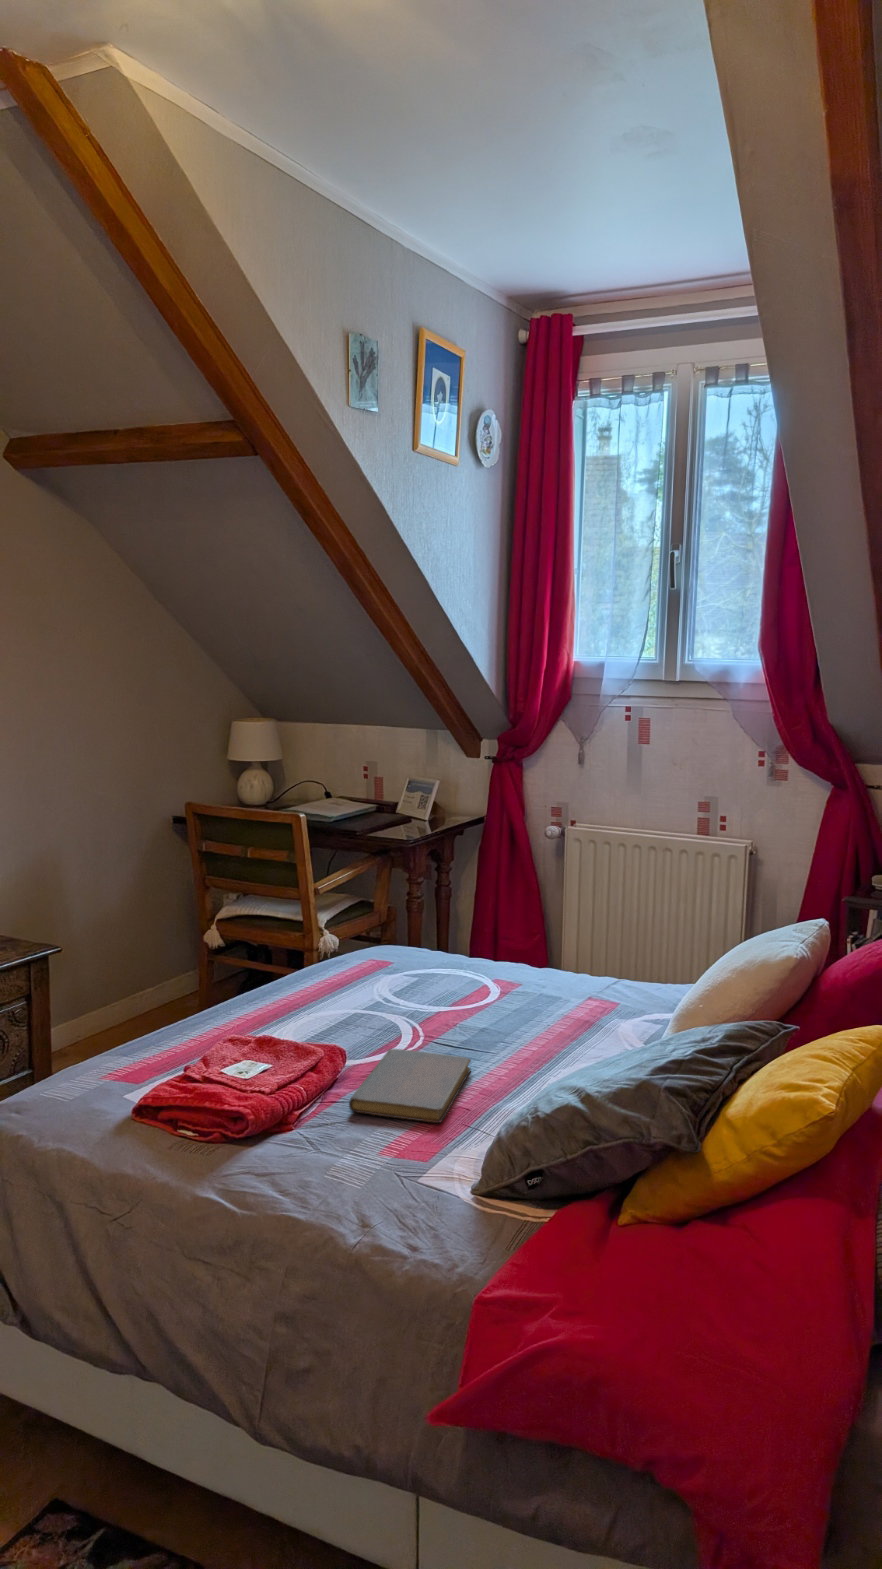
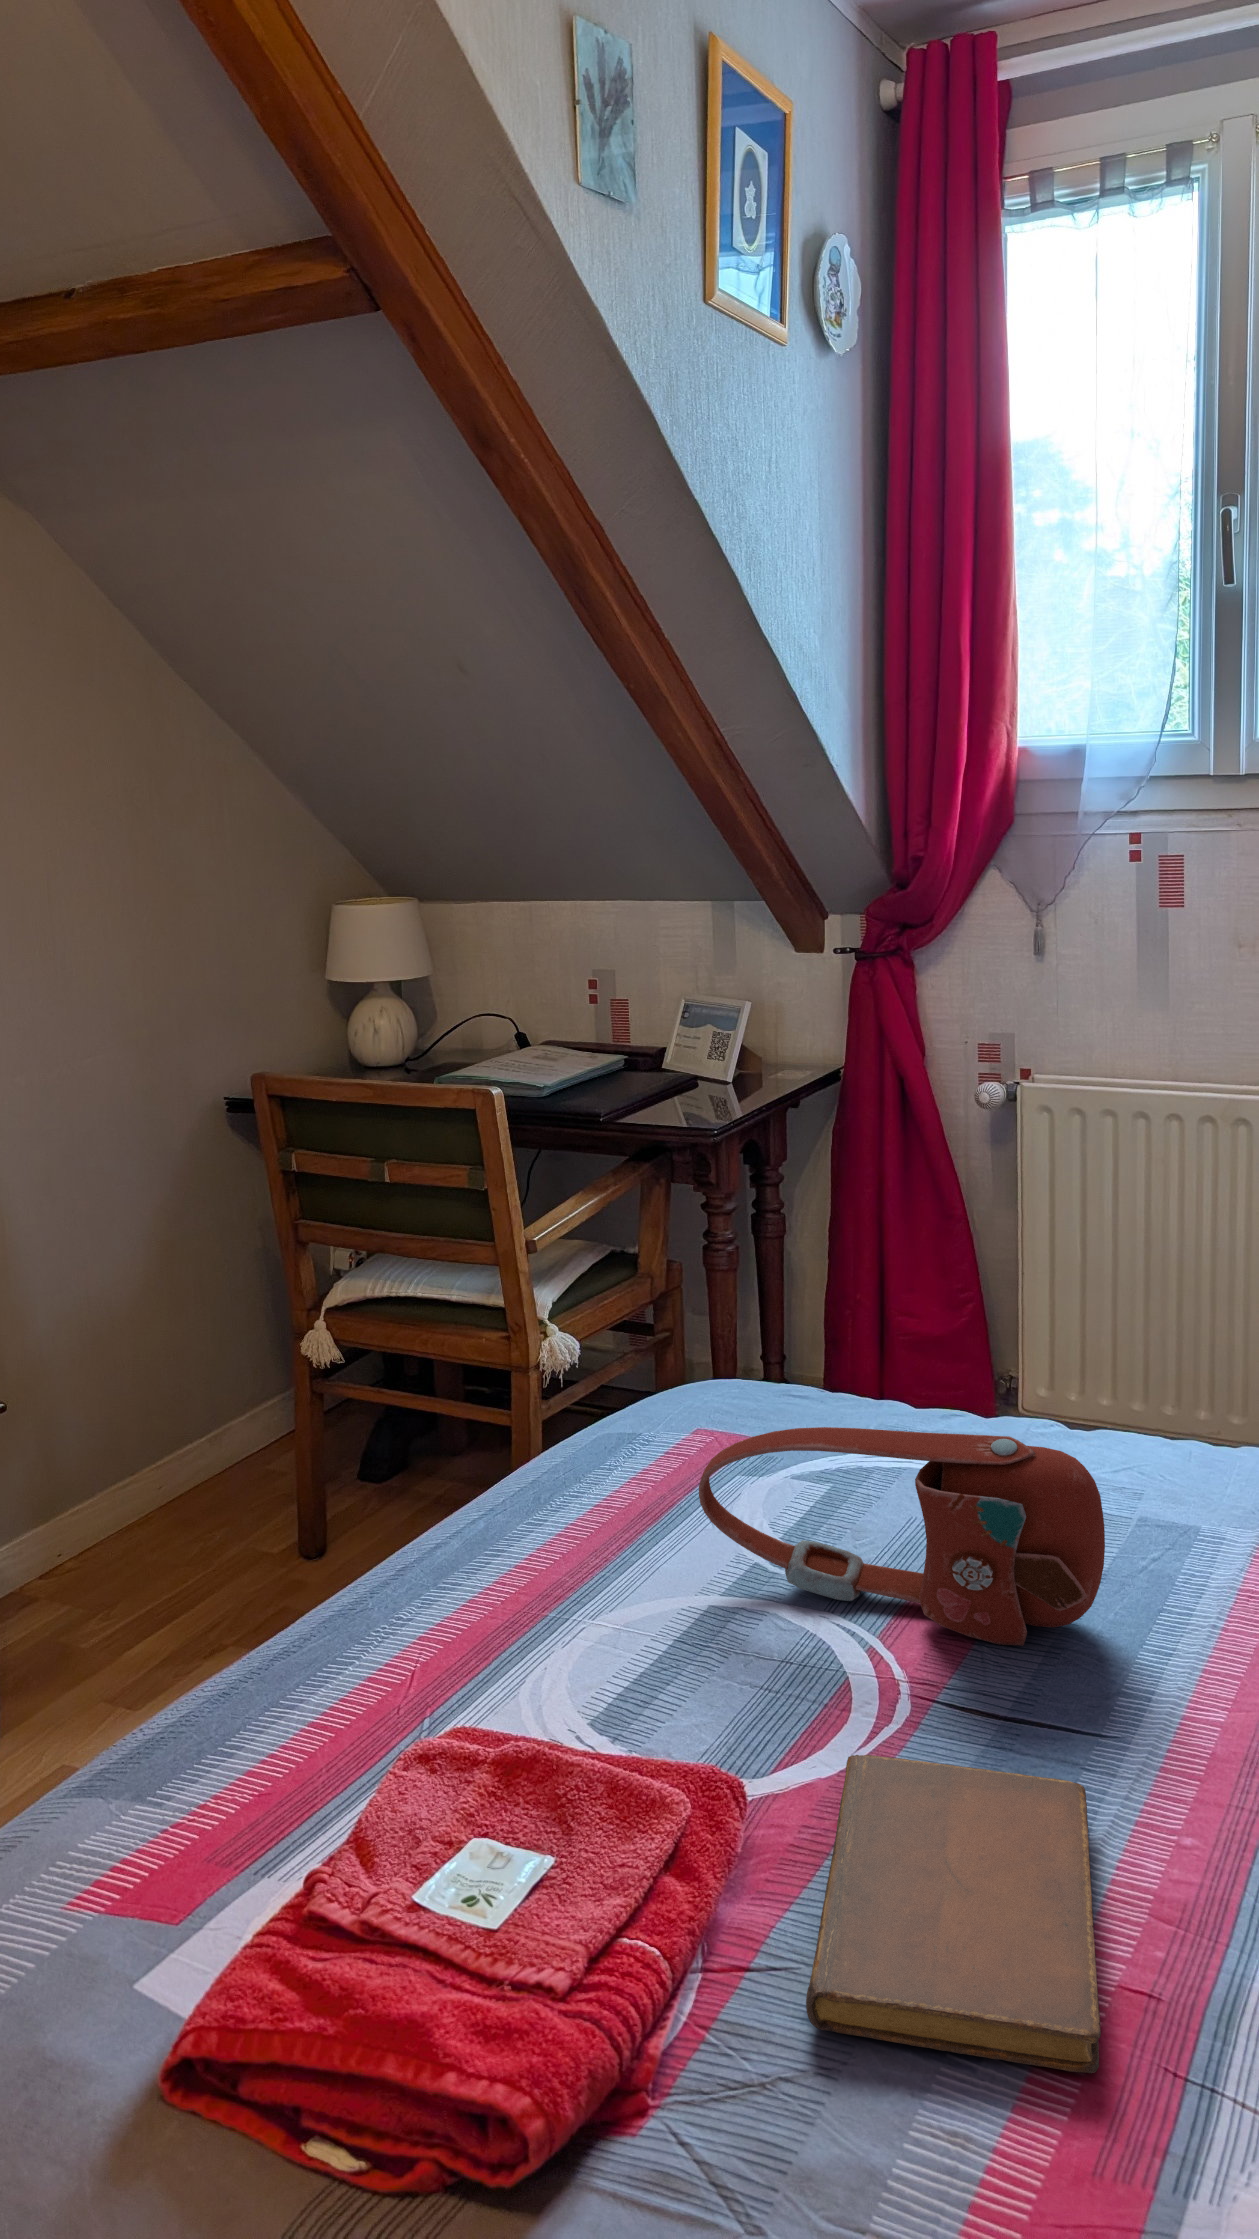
handbag: none [354,942,508,1027] -> present [699,1427,1105,1645]

